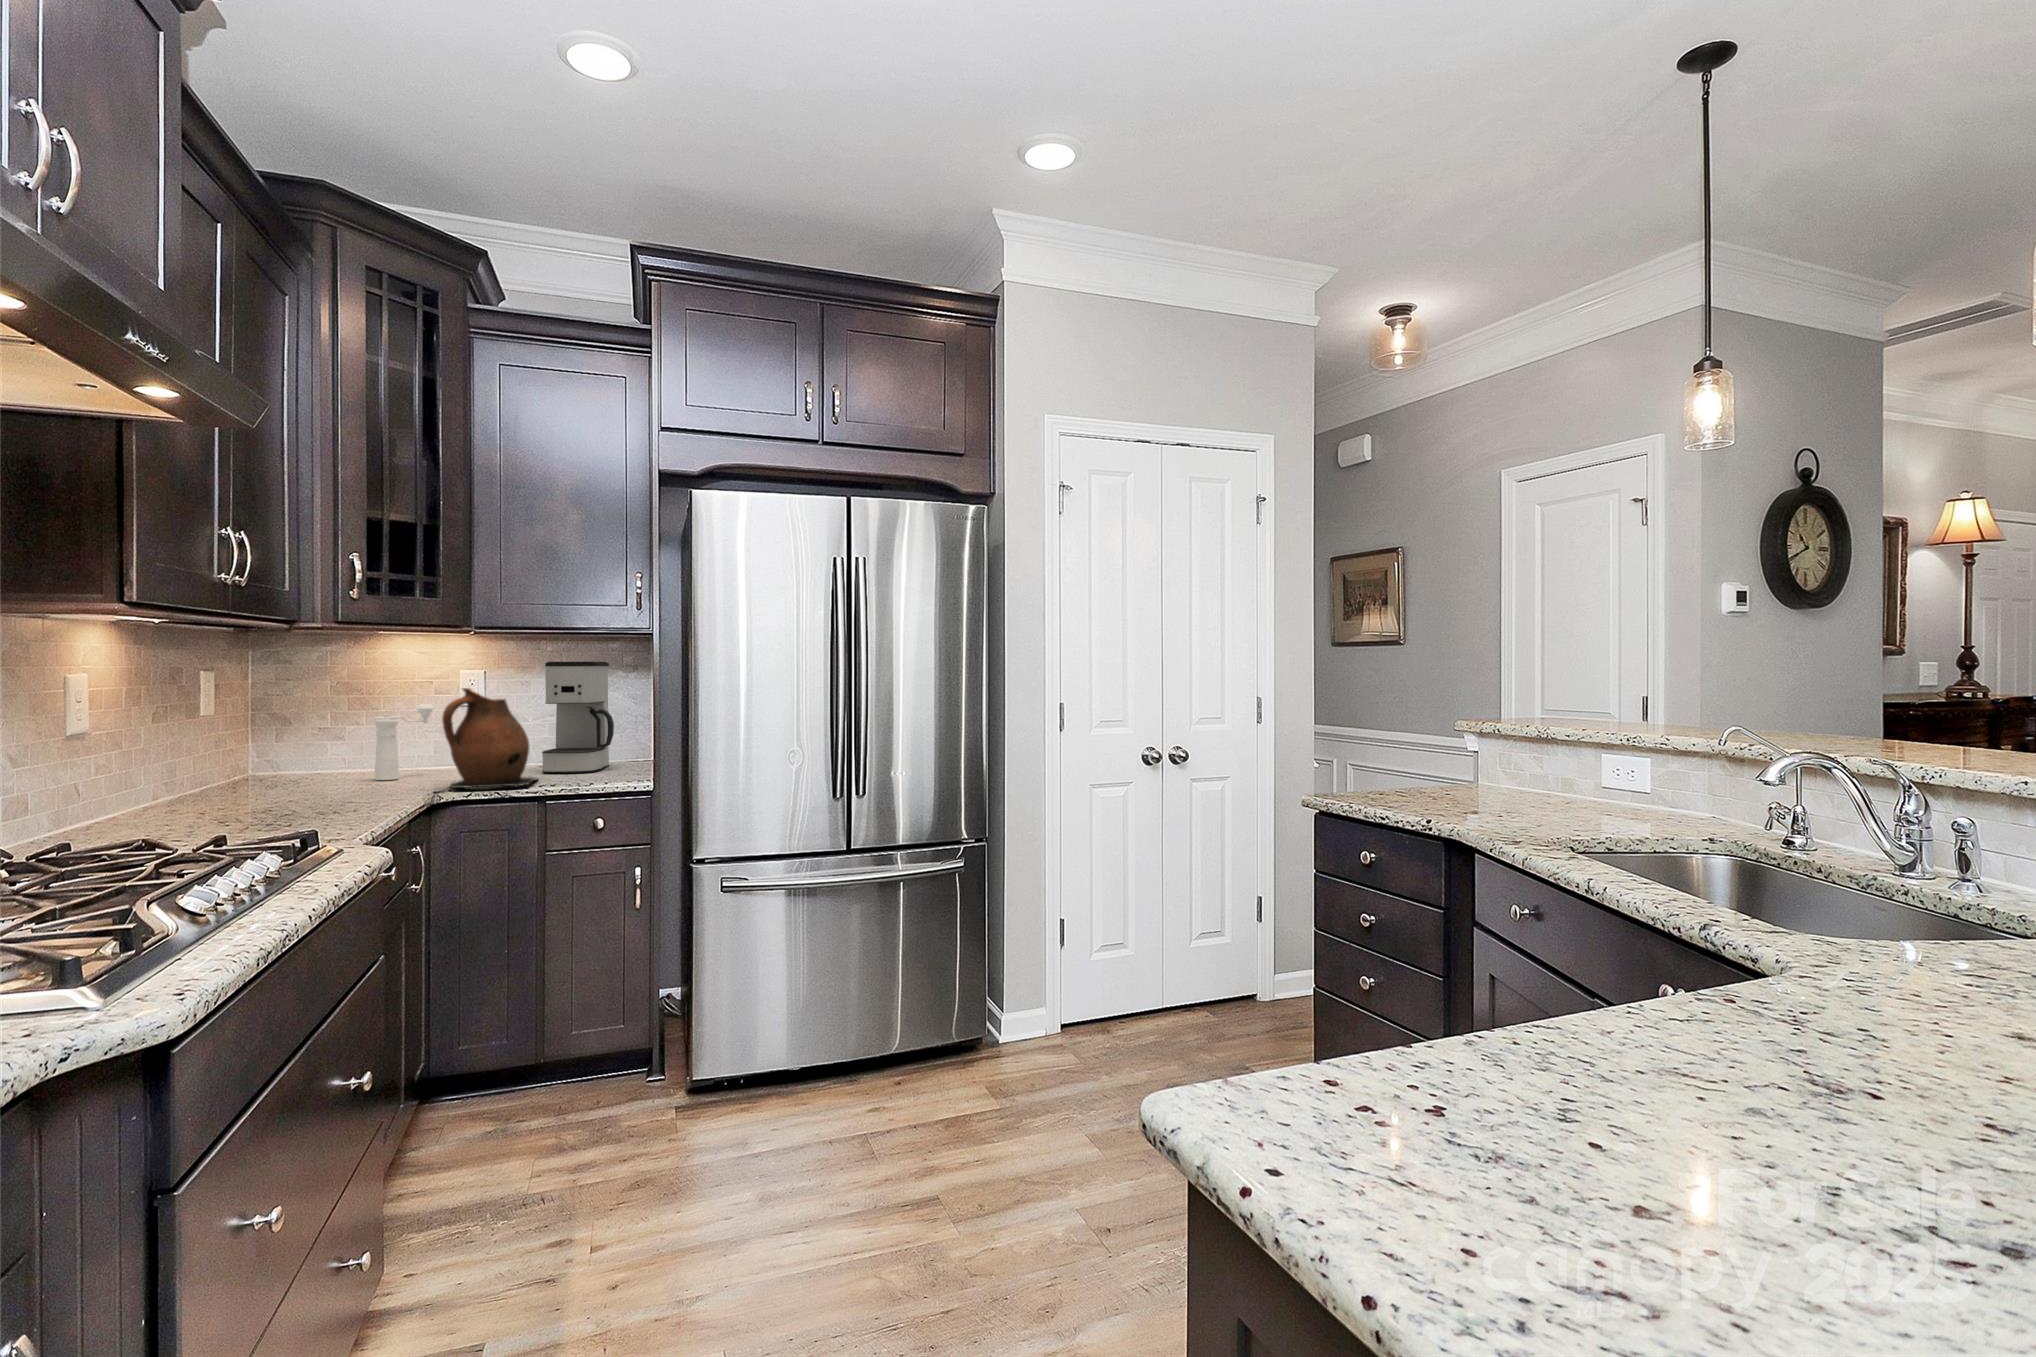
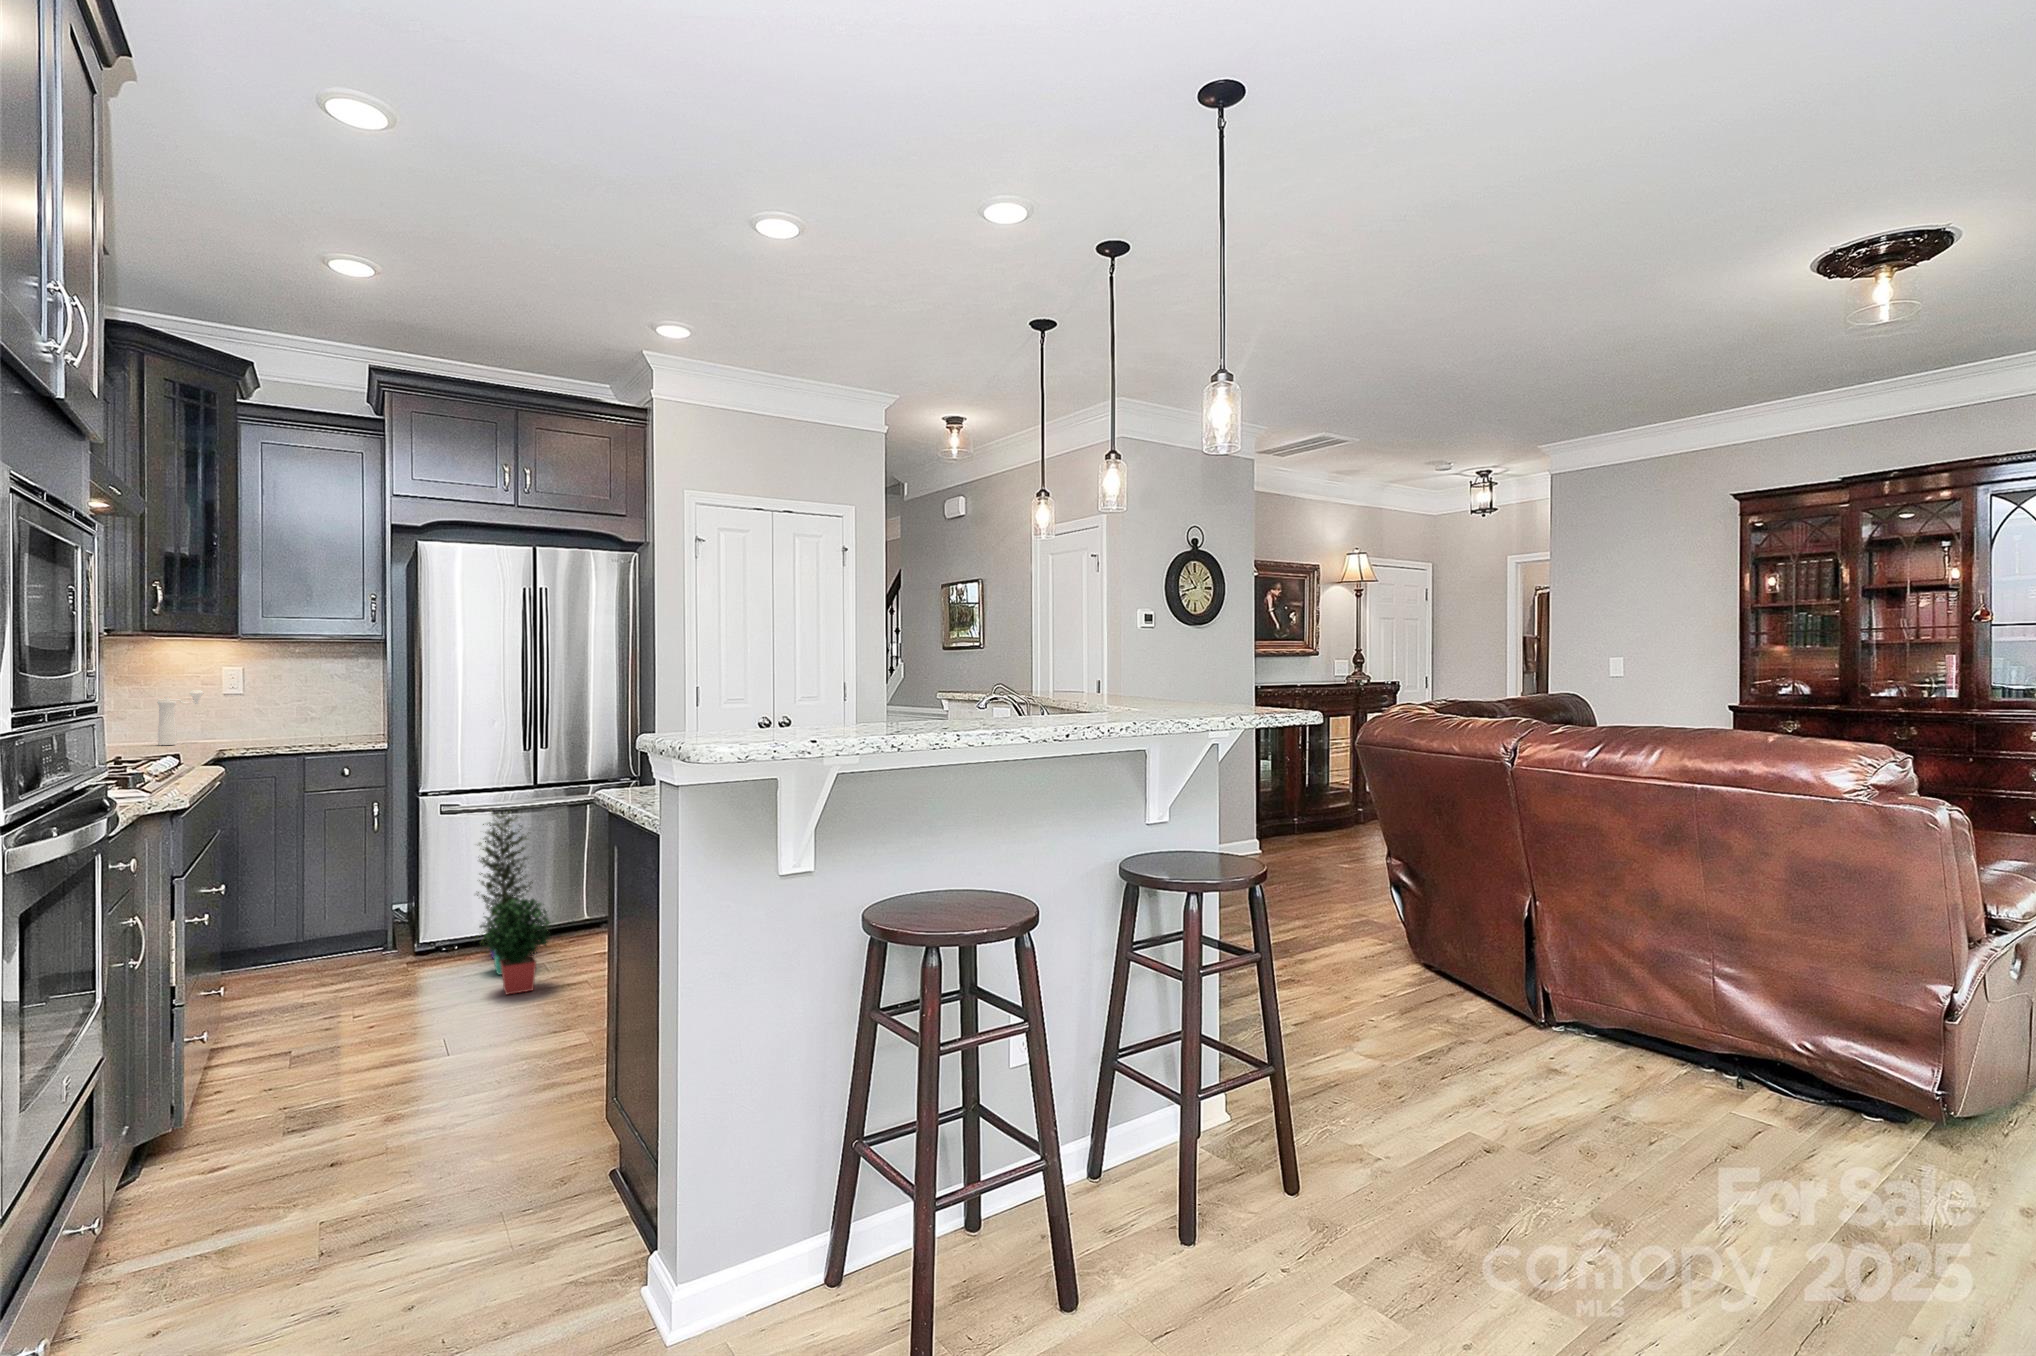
coffee maker: present [542,662,614,773] -> none [294,659,352,740]
ceramic pitcher: present [442,688,538,788] -> none [223,676,295,746]
potted plant: none [766,888,886,1228] -> present [475,811,550,994]

